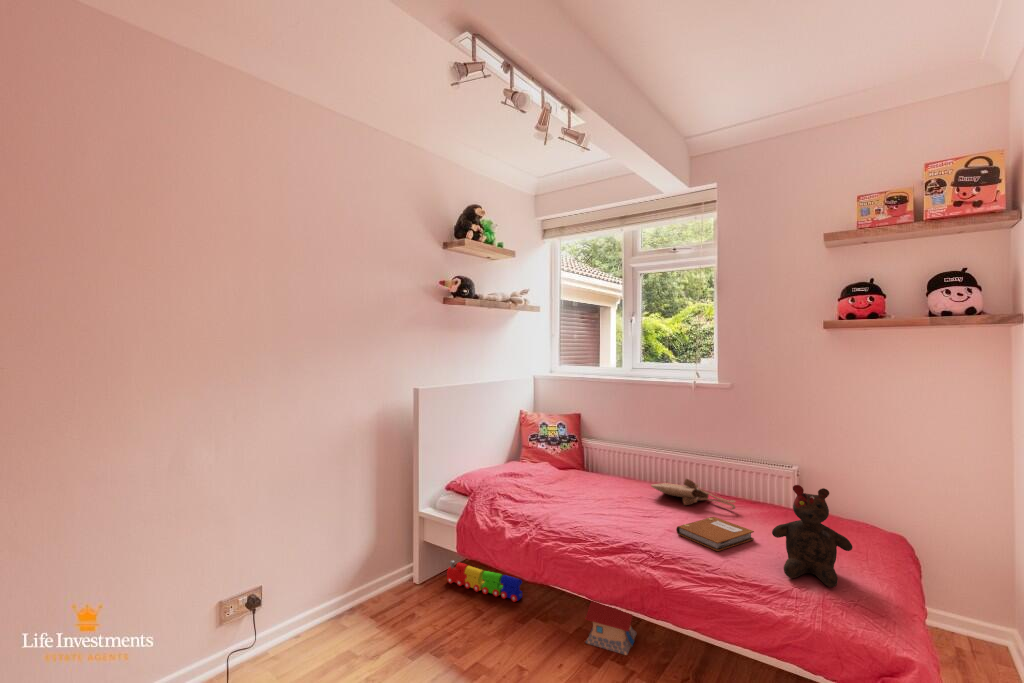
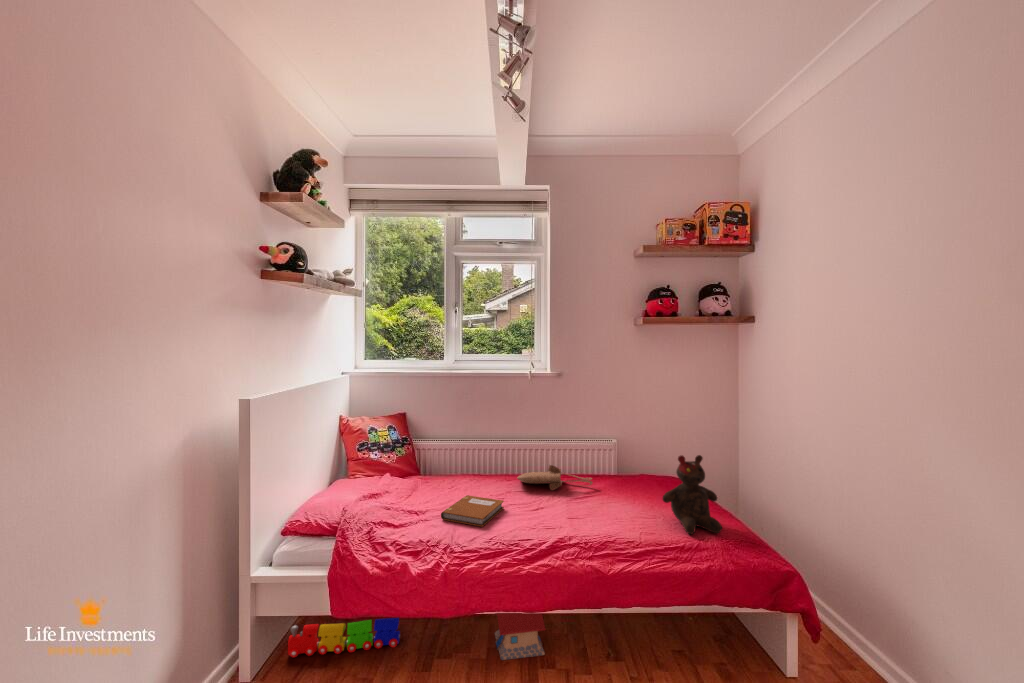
notebook: present [676,517,754,551] -> present [441,495,504,527]

